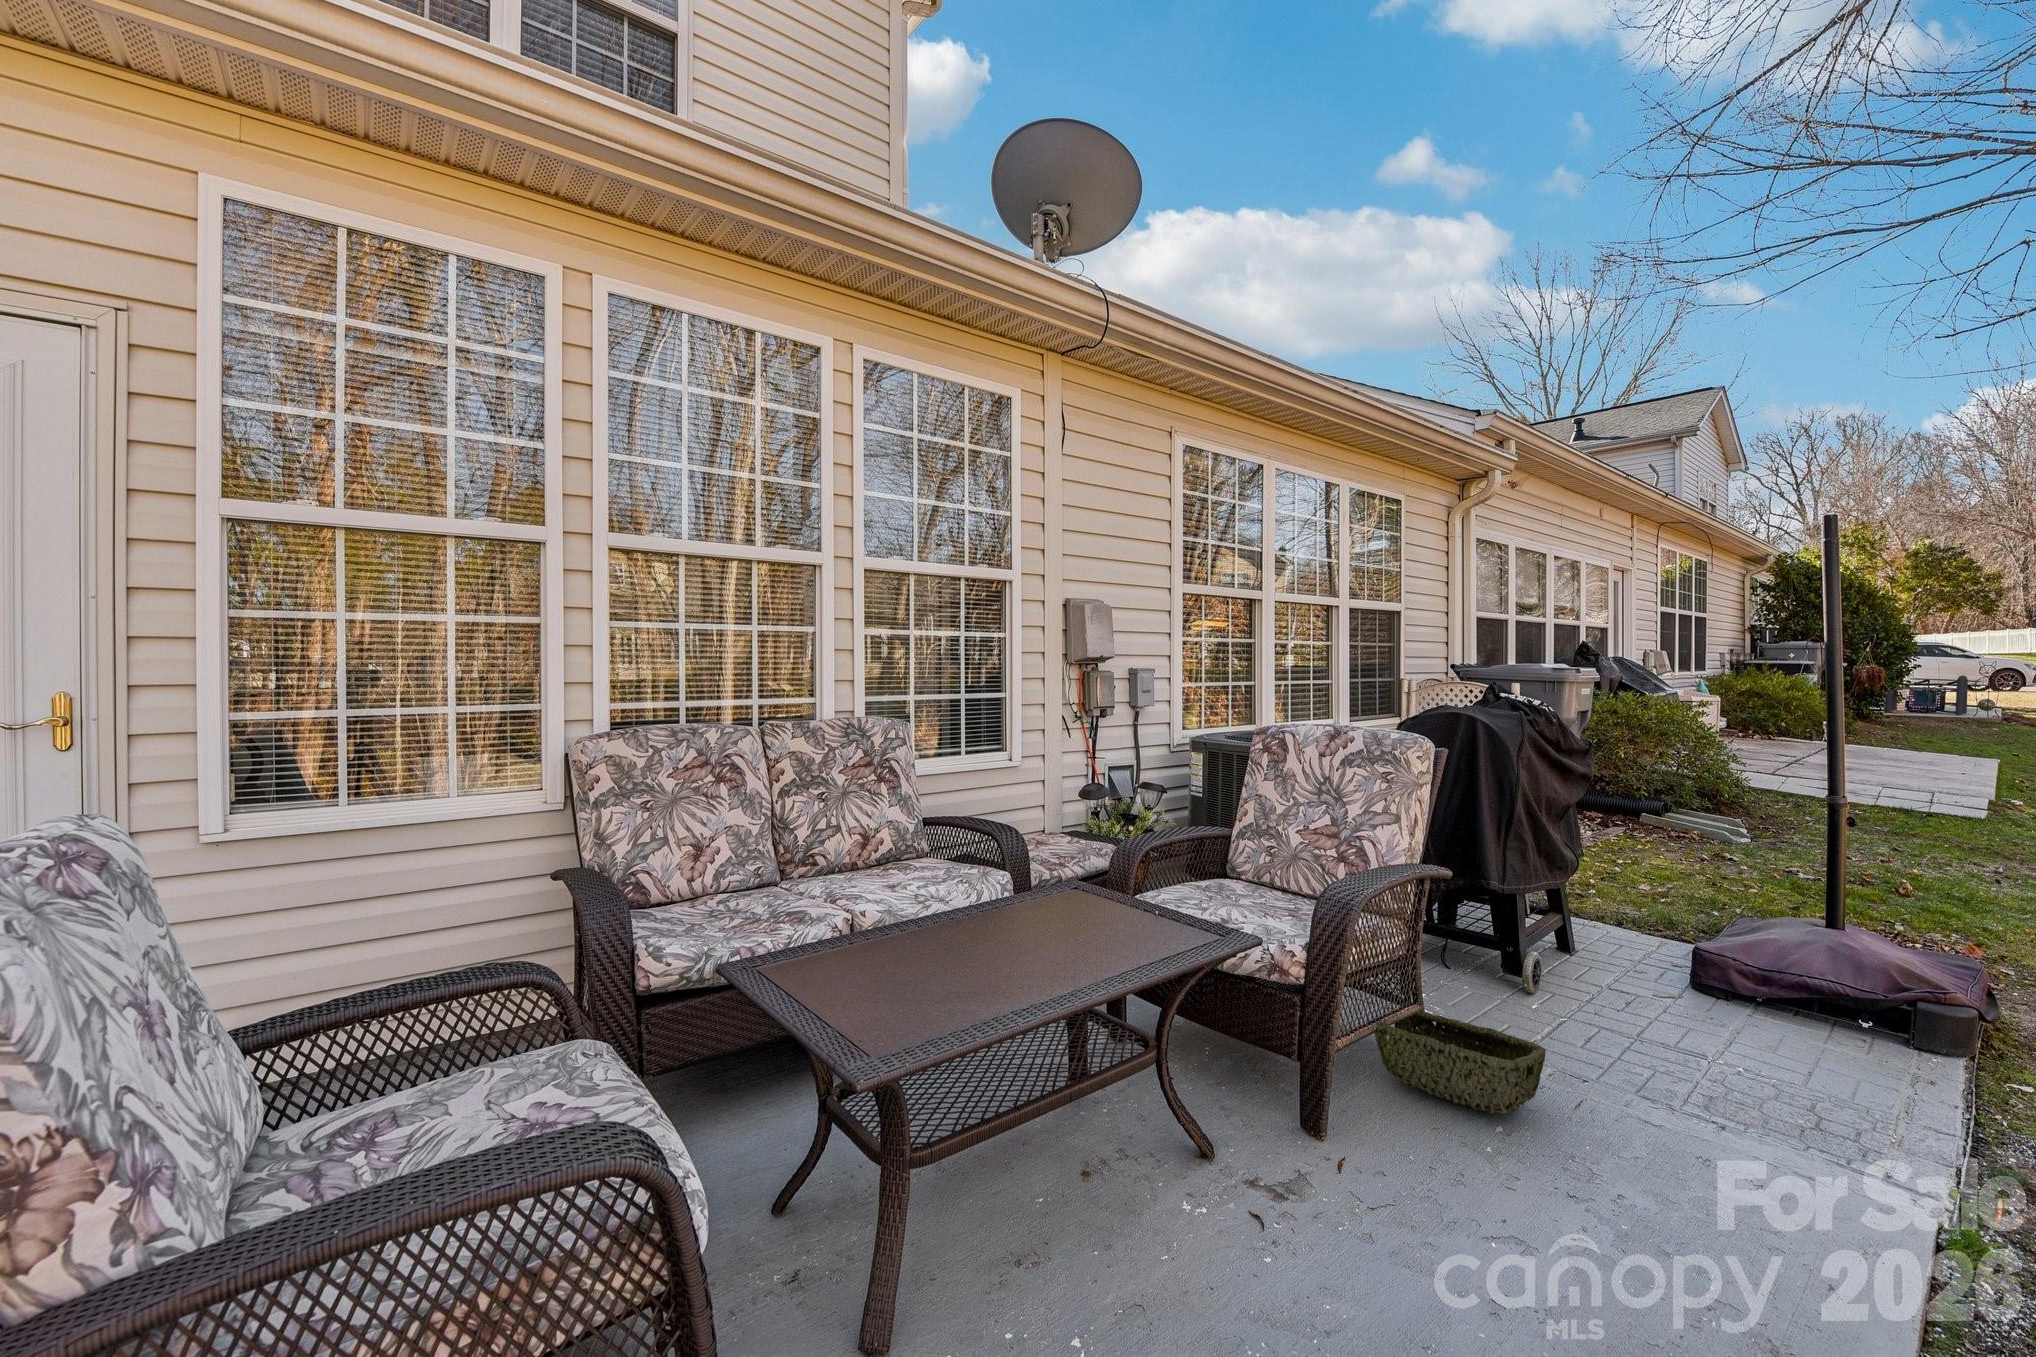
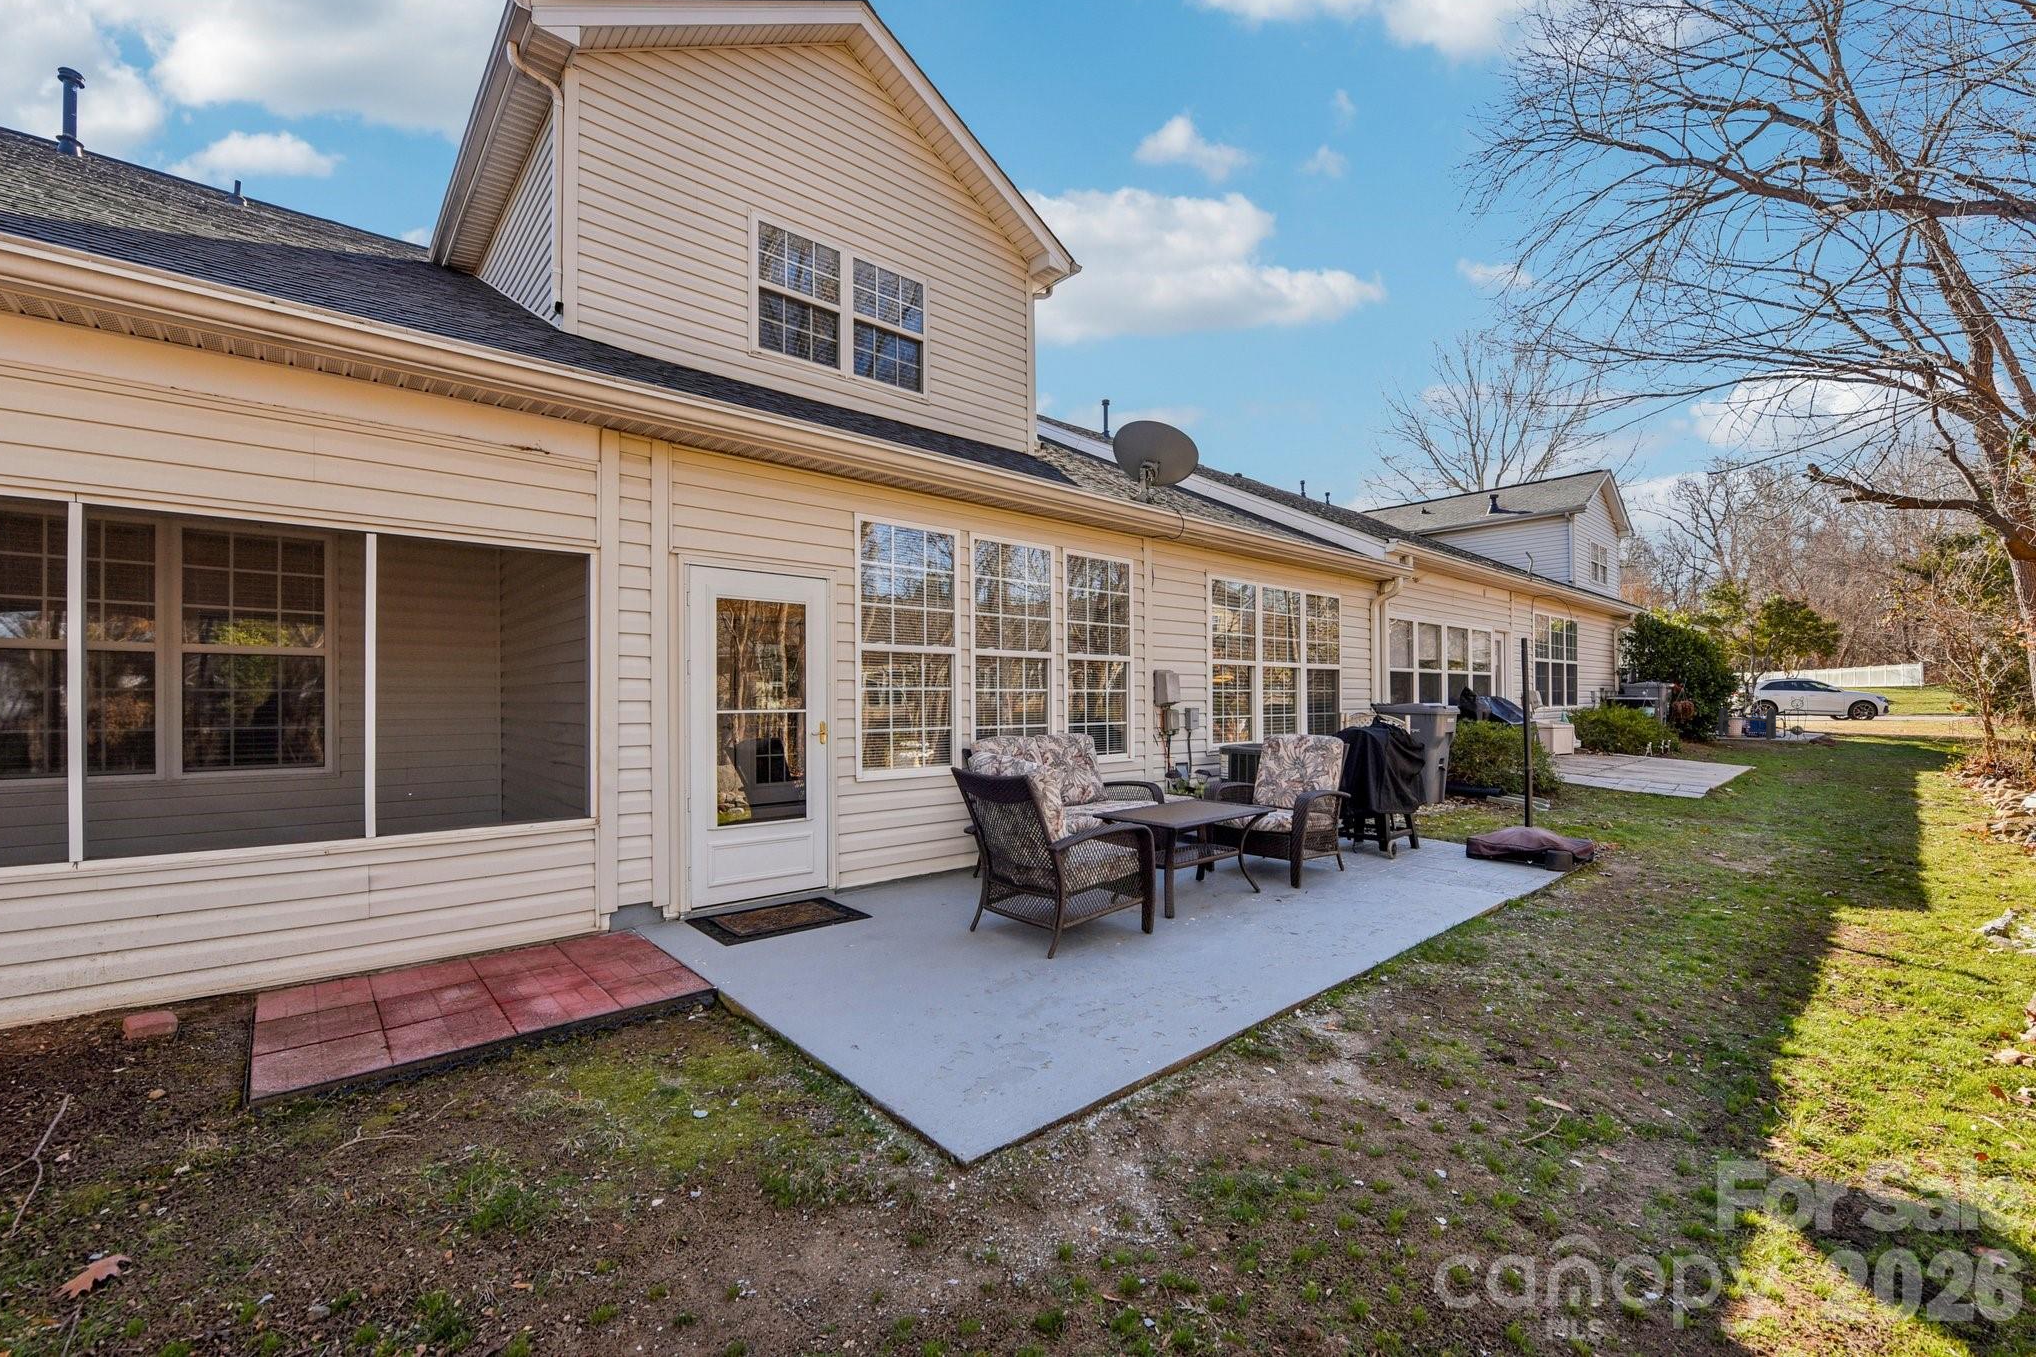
woven basket: present [1373,1010,1546,1114] -> none [1317,851,1383,881]

